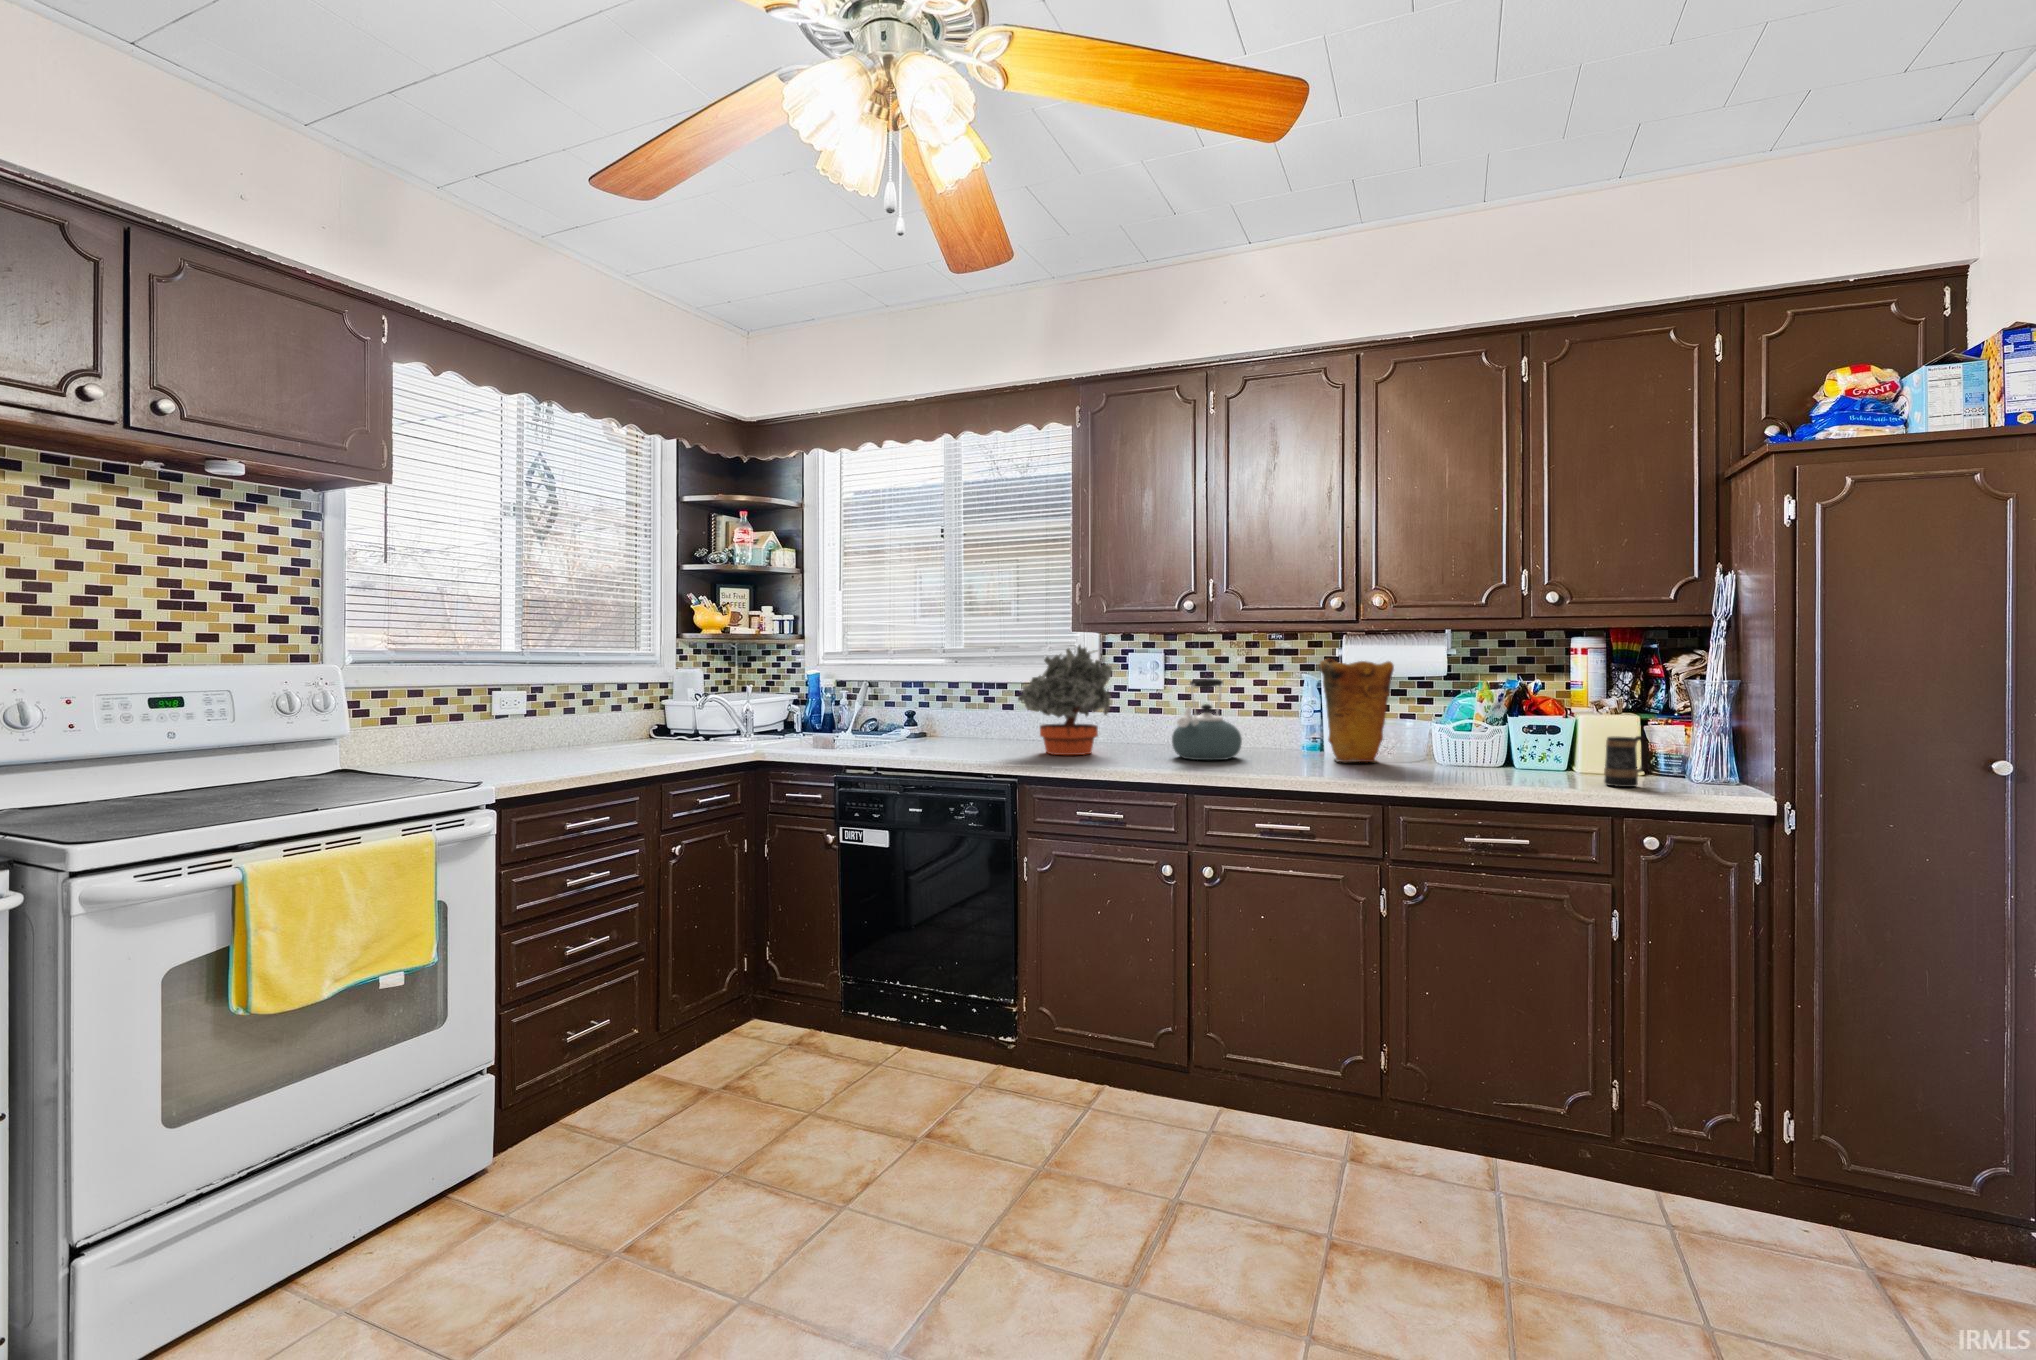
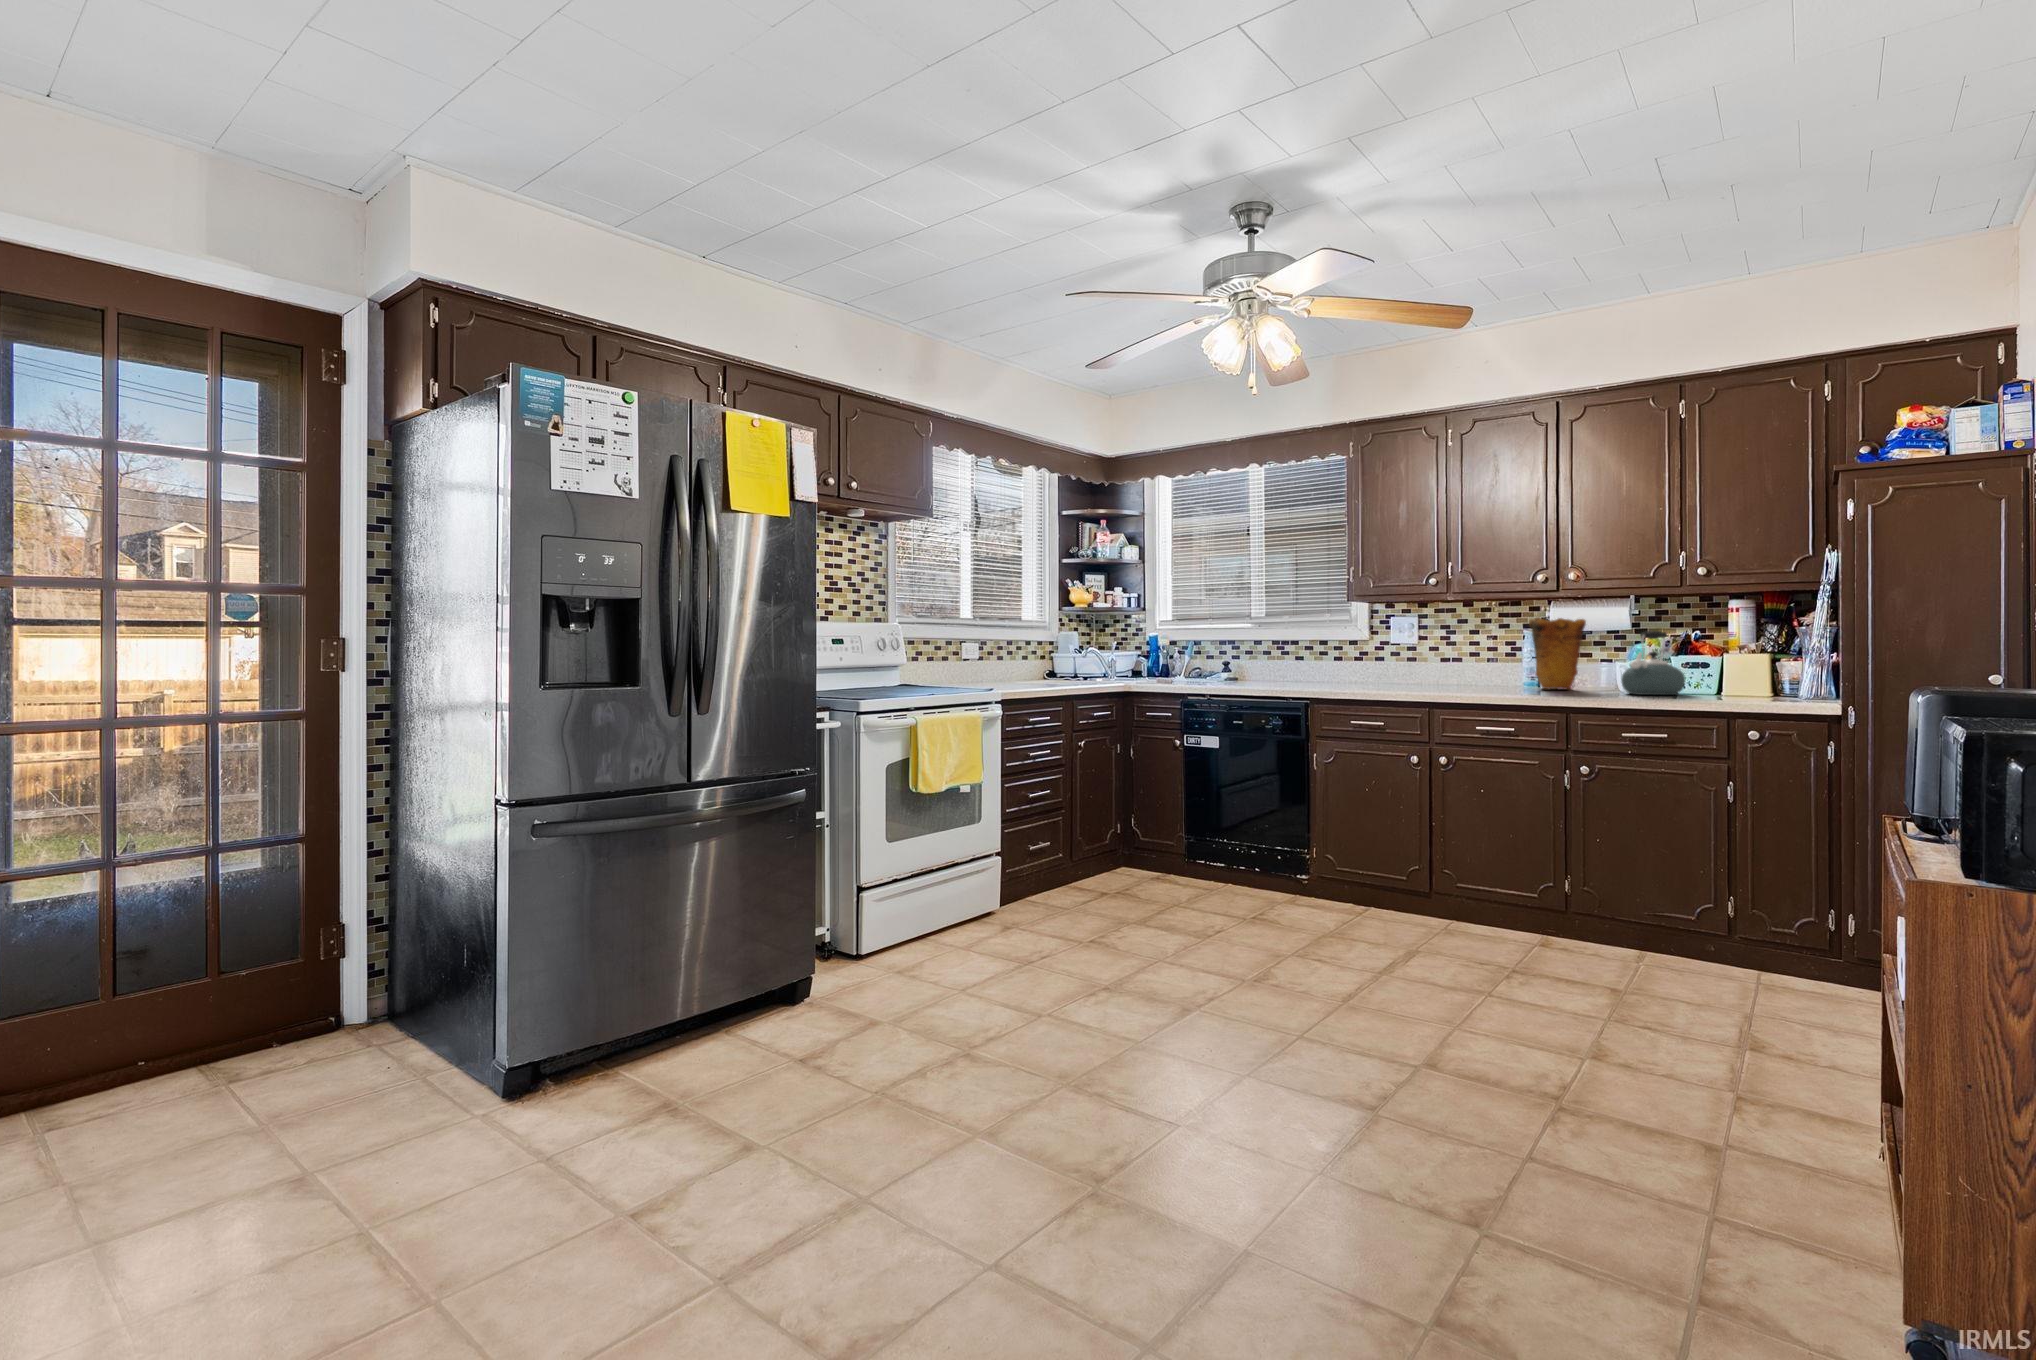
potted plant: present [1018,645,1112,755] -> none [1308,610,1377,687]
kettle: present [1172,678,1242,760] -> present [1621,631,1685,695]
mug: present [1604,736,1648,787] -> none [1726,665,1759,699]

